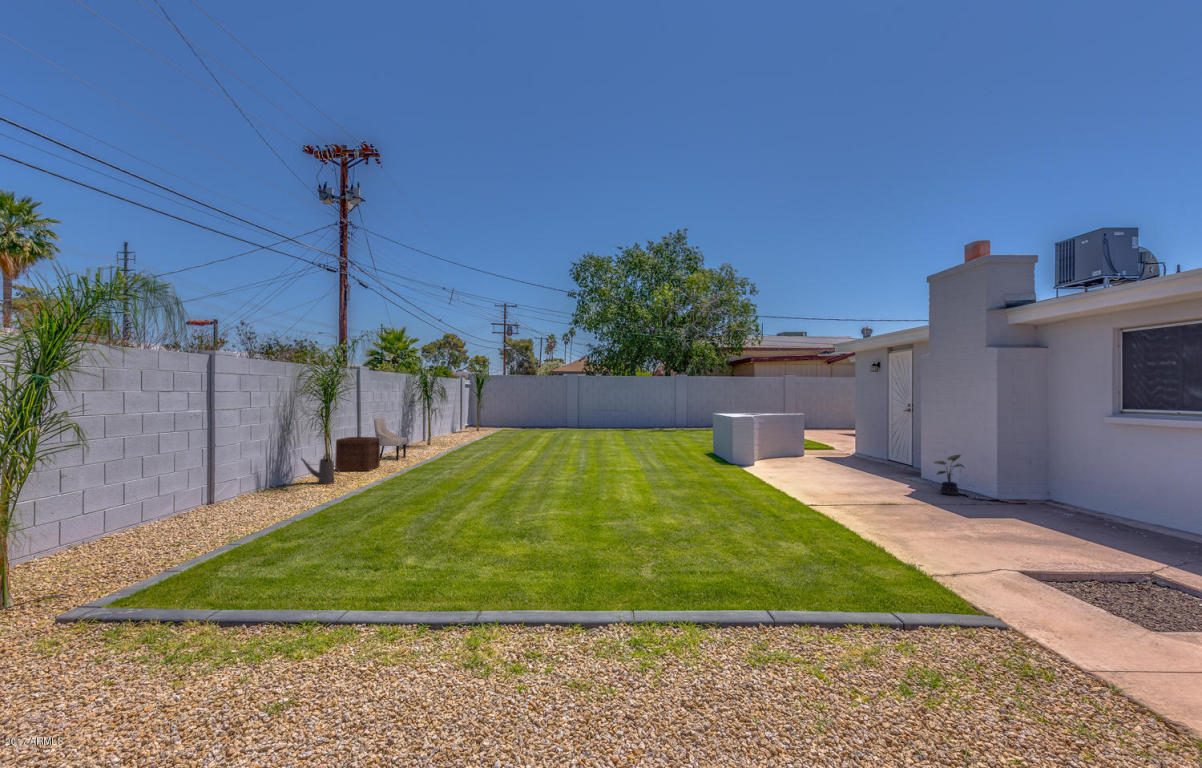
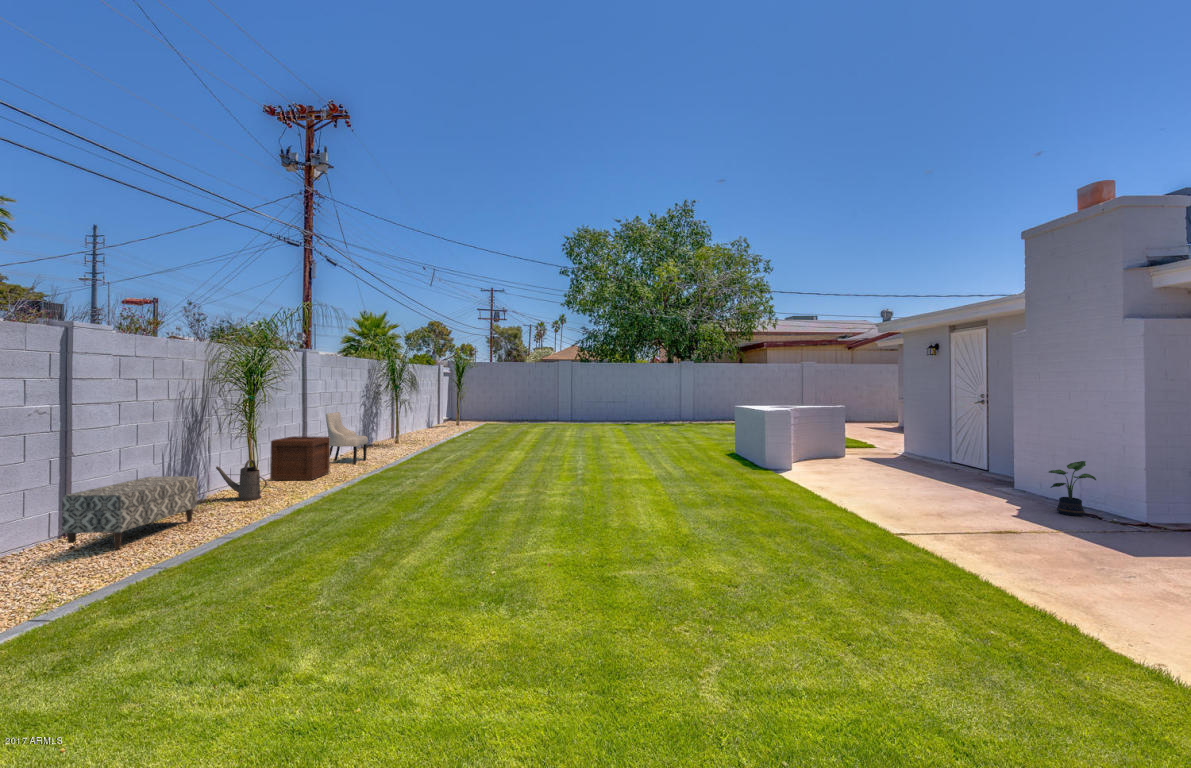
bench: none [215,463,296,511] -> present [62,476,197,550]

